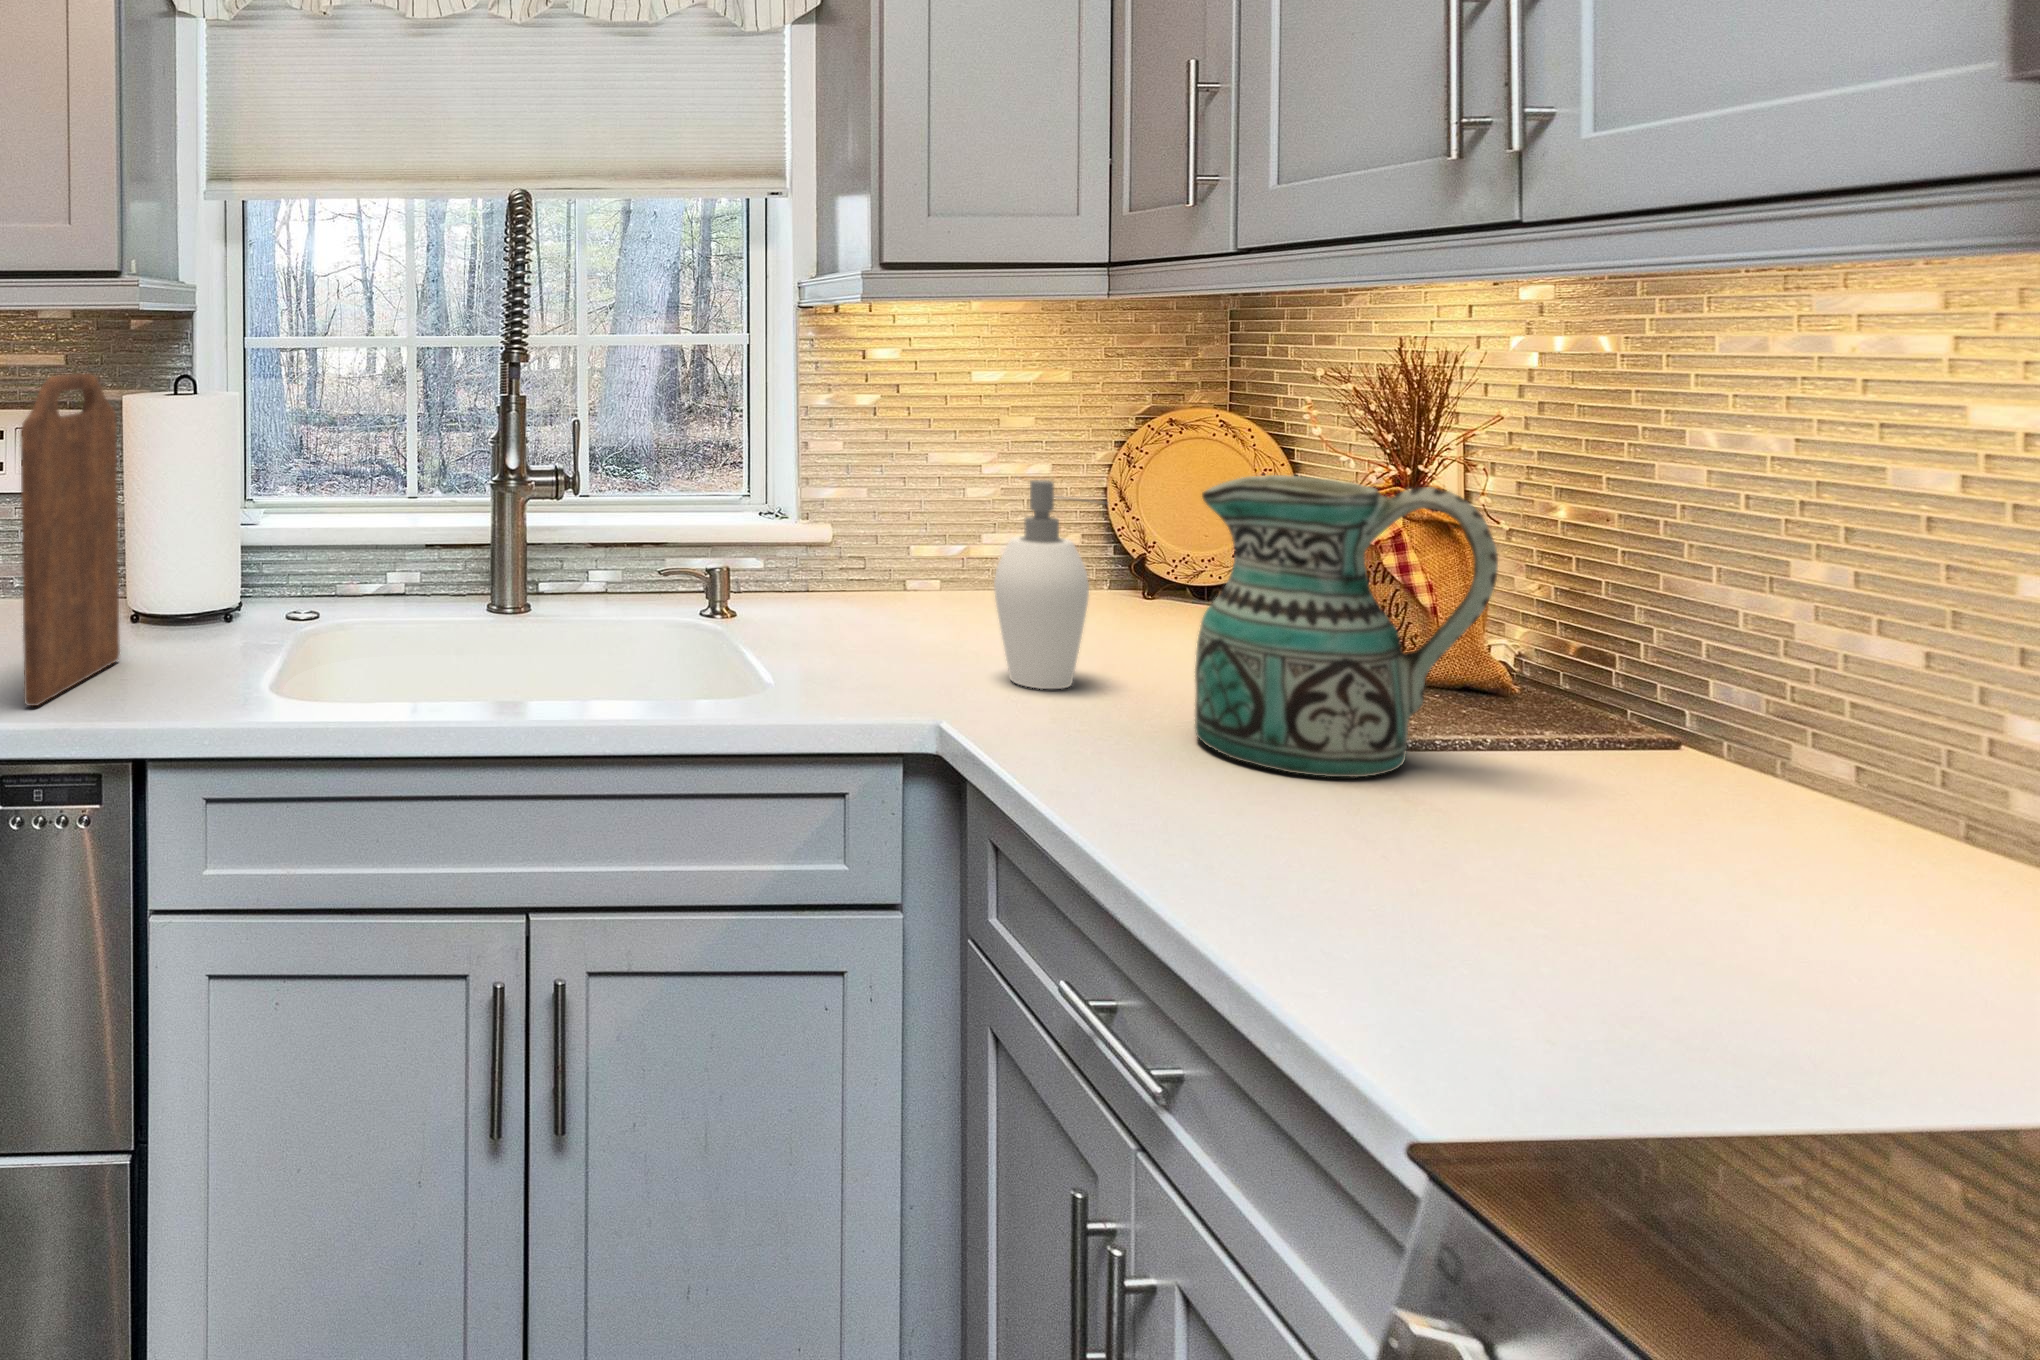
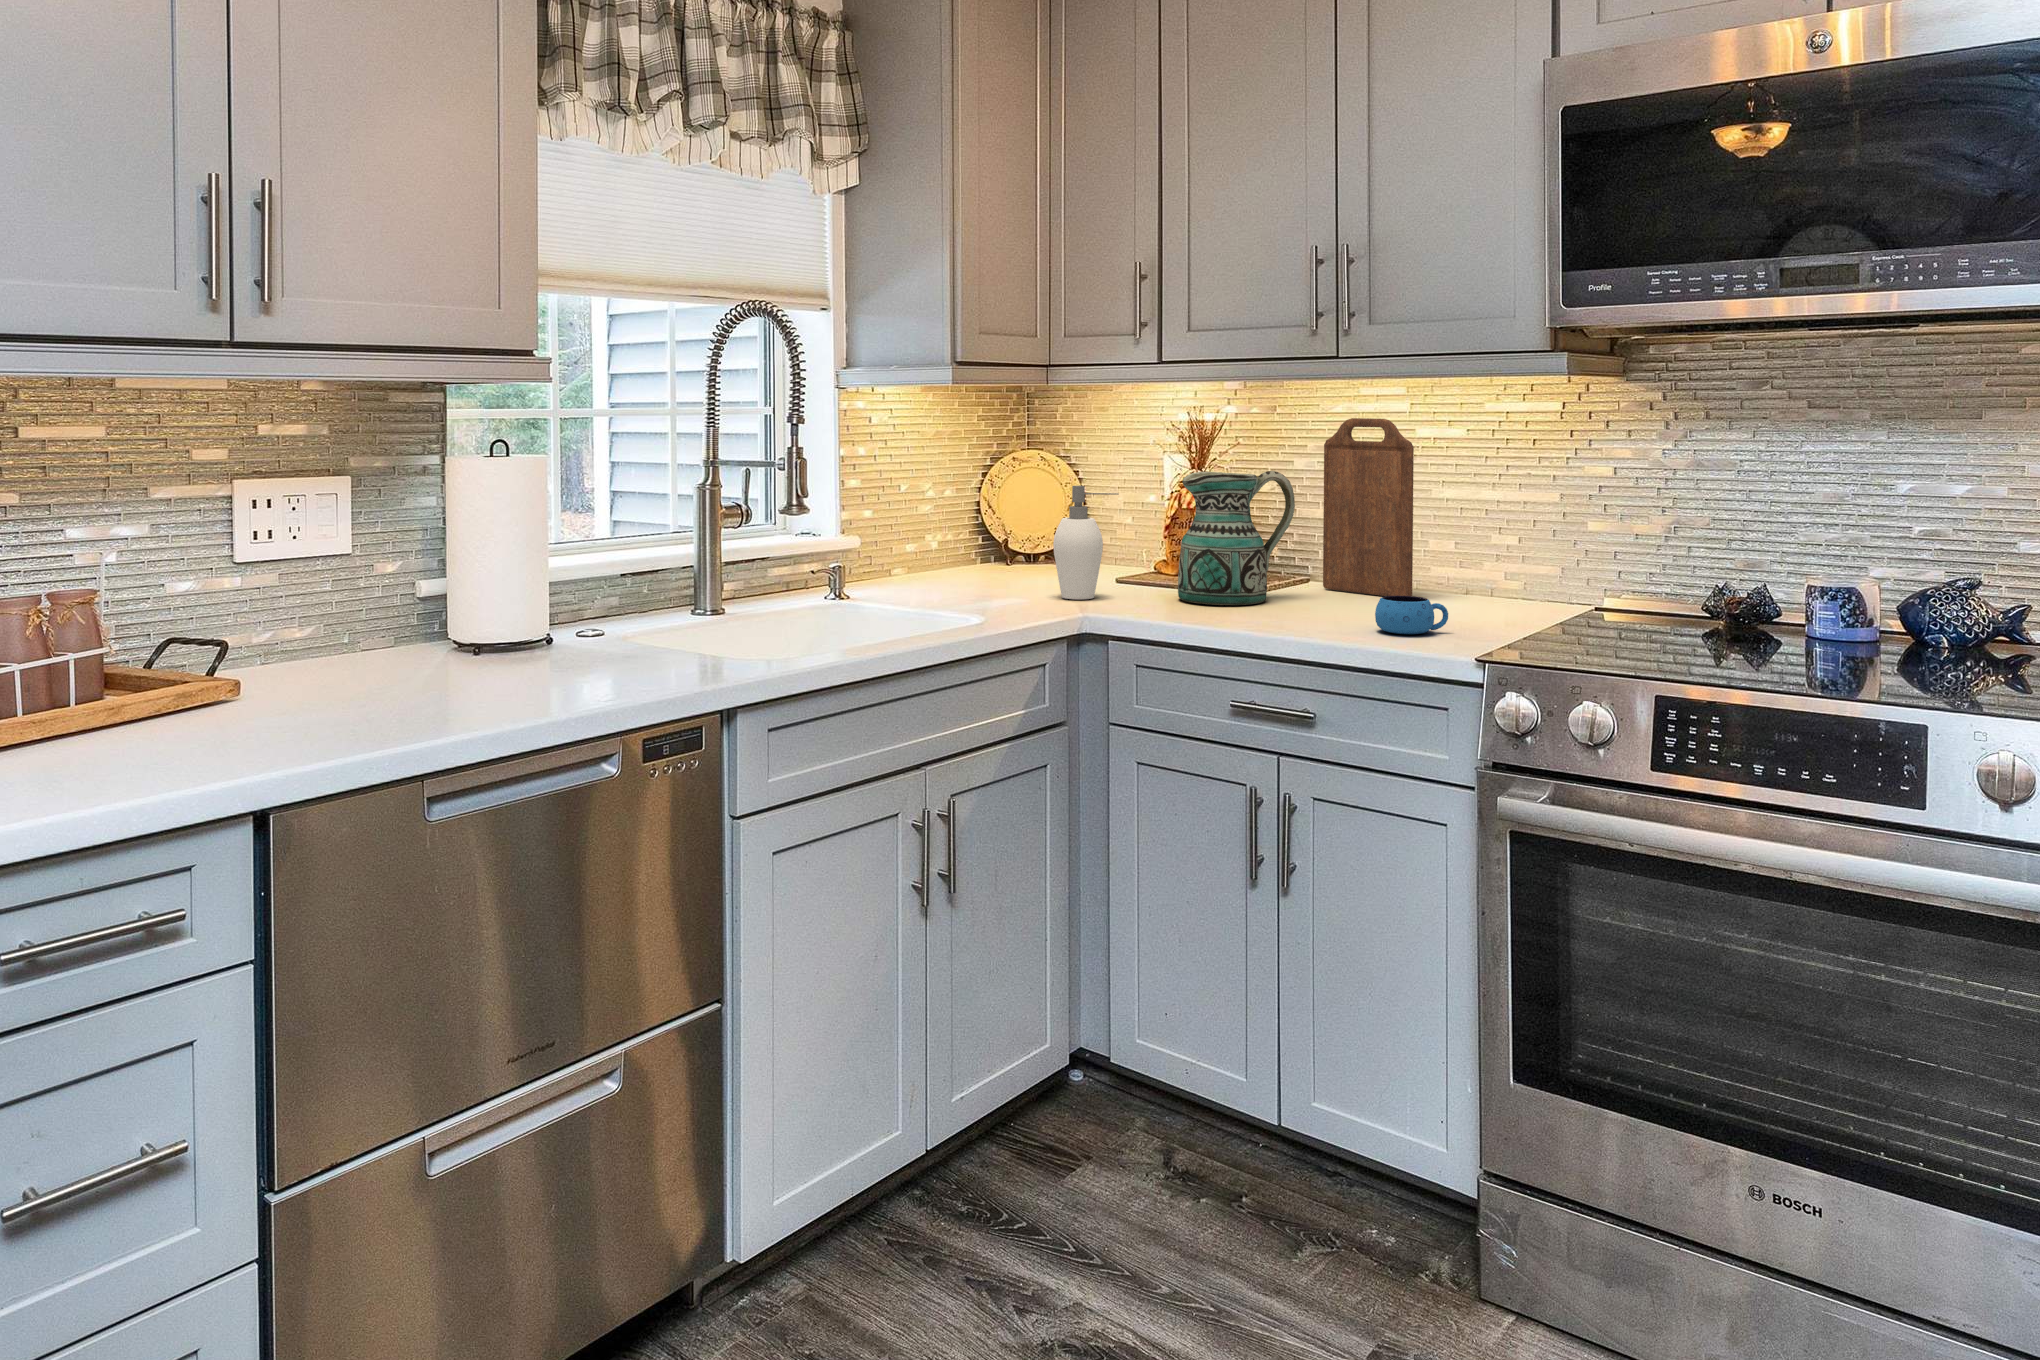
cutting board: present [20,373,120,706] -> present [1323,418,1414,596]
mug: none [1374,861,1607,1003] -> present [1375,596,1448,634]

